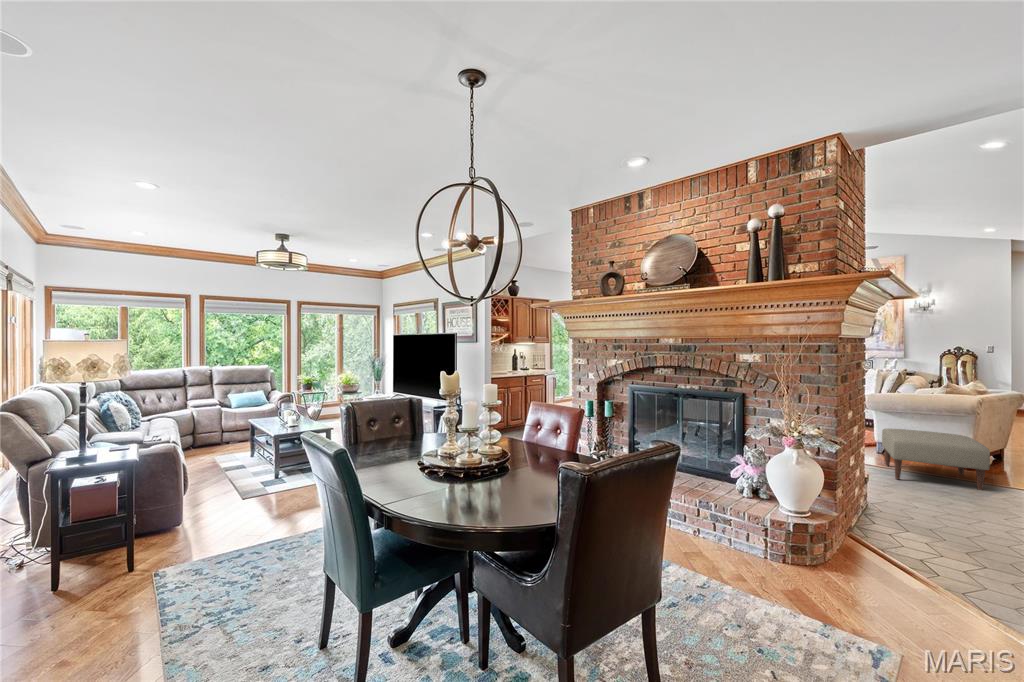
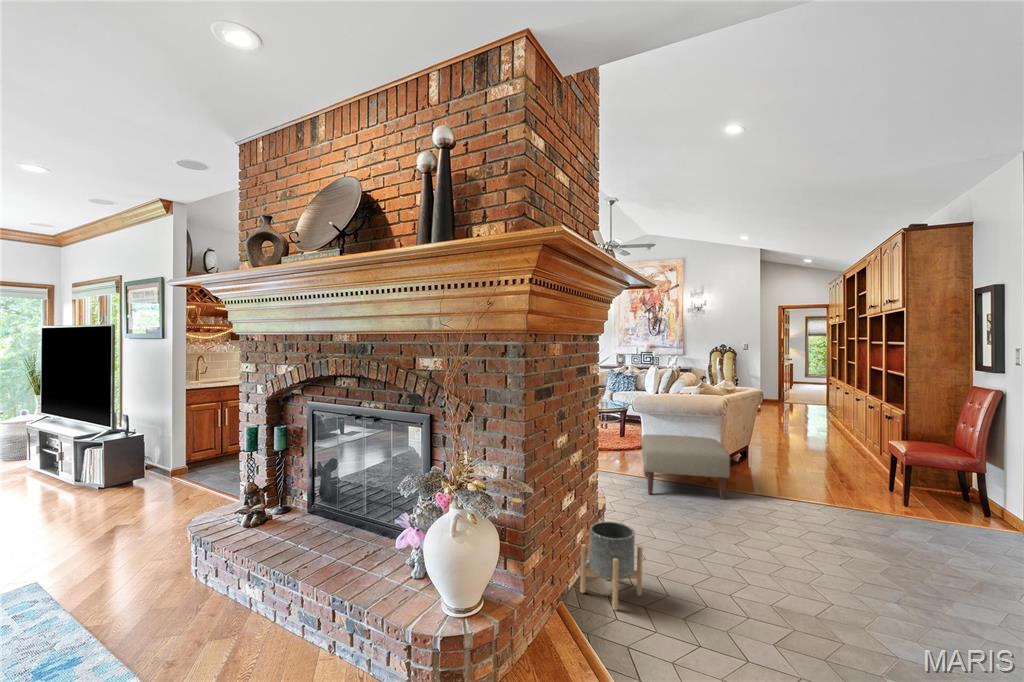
planter: none [861,483,920,547] -> present [580,522,643,610]

